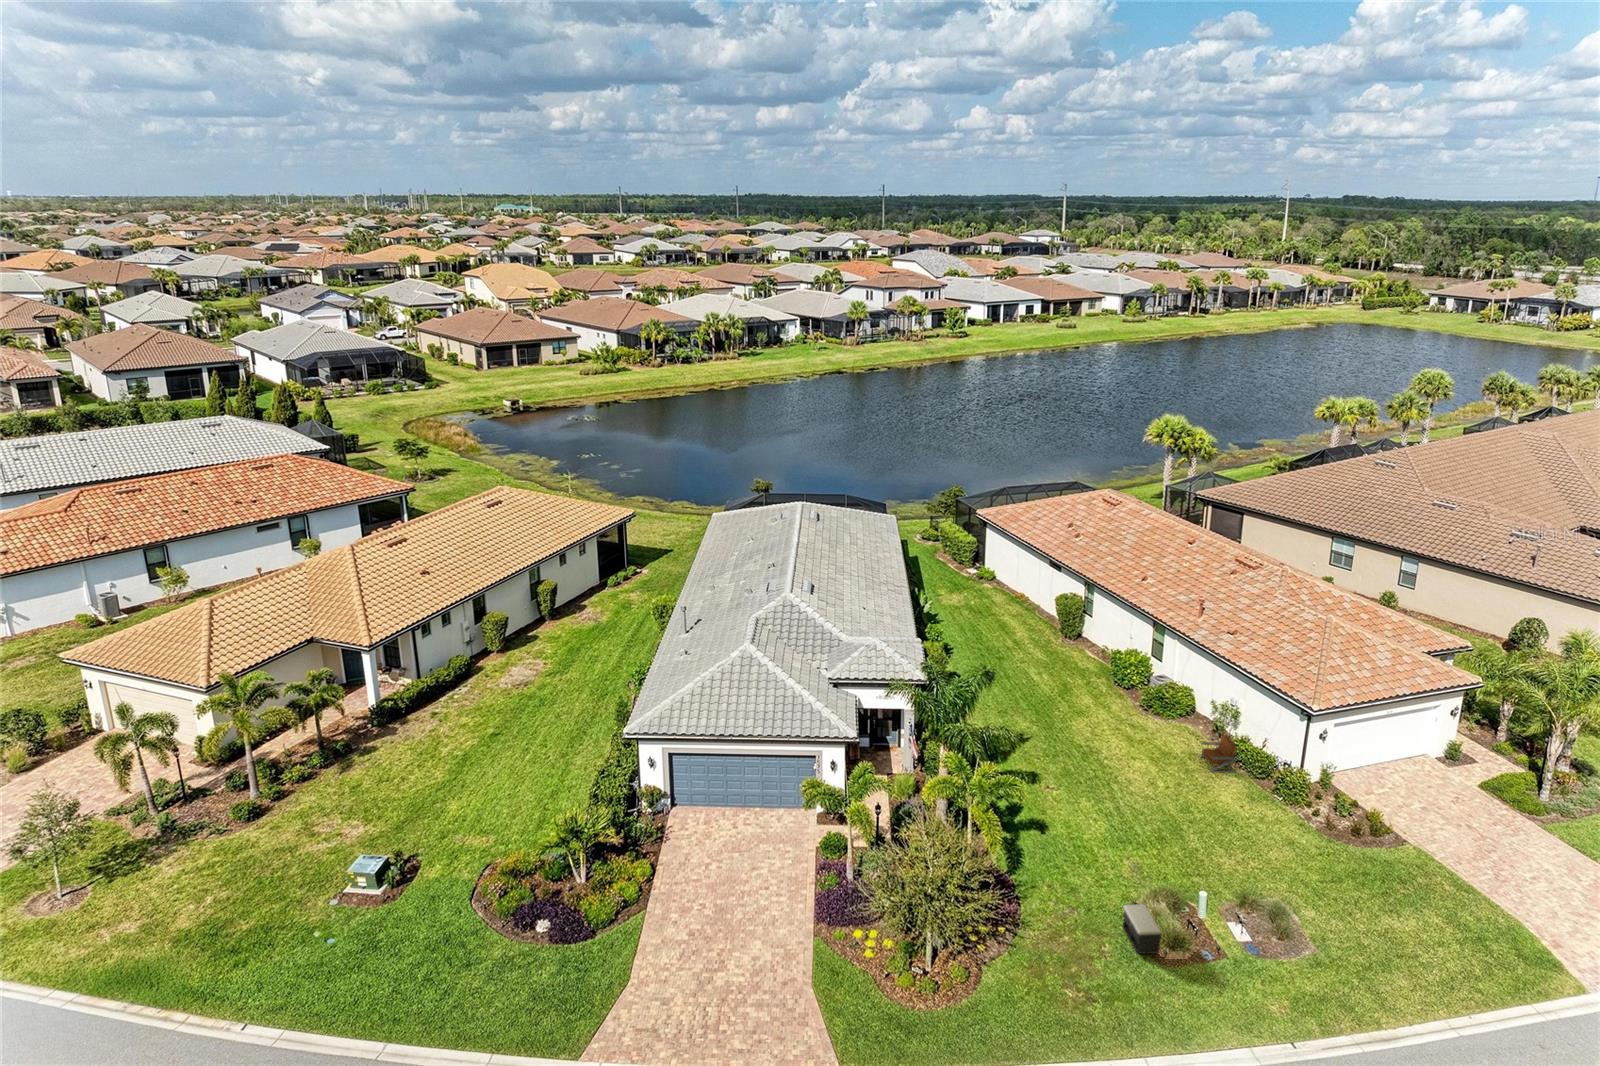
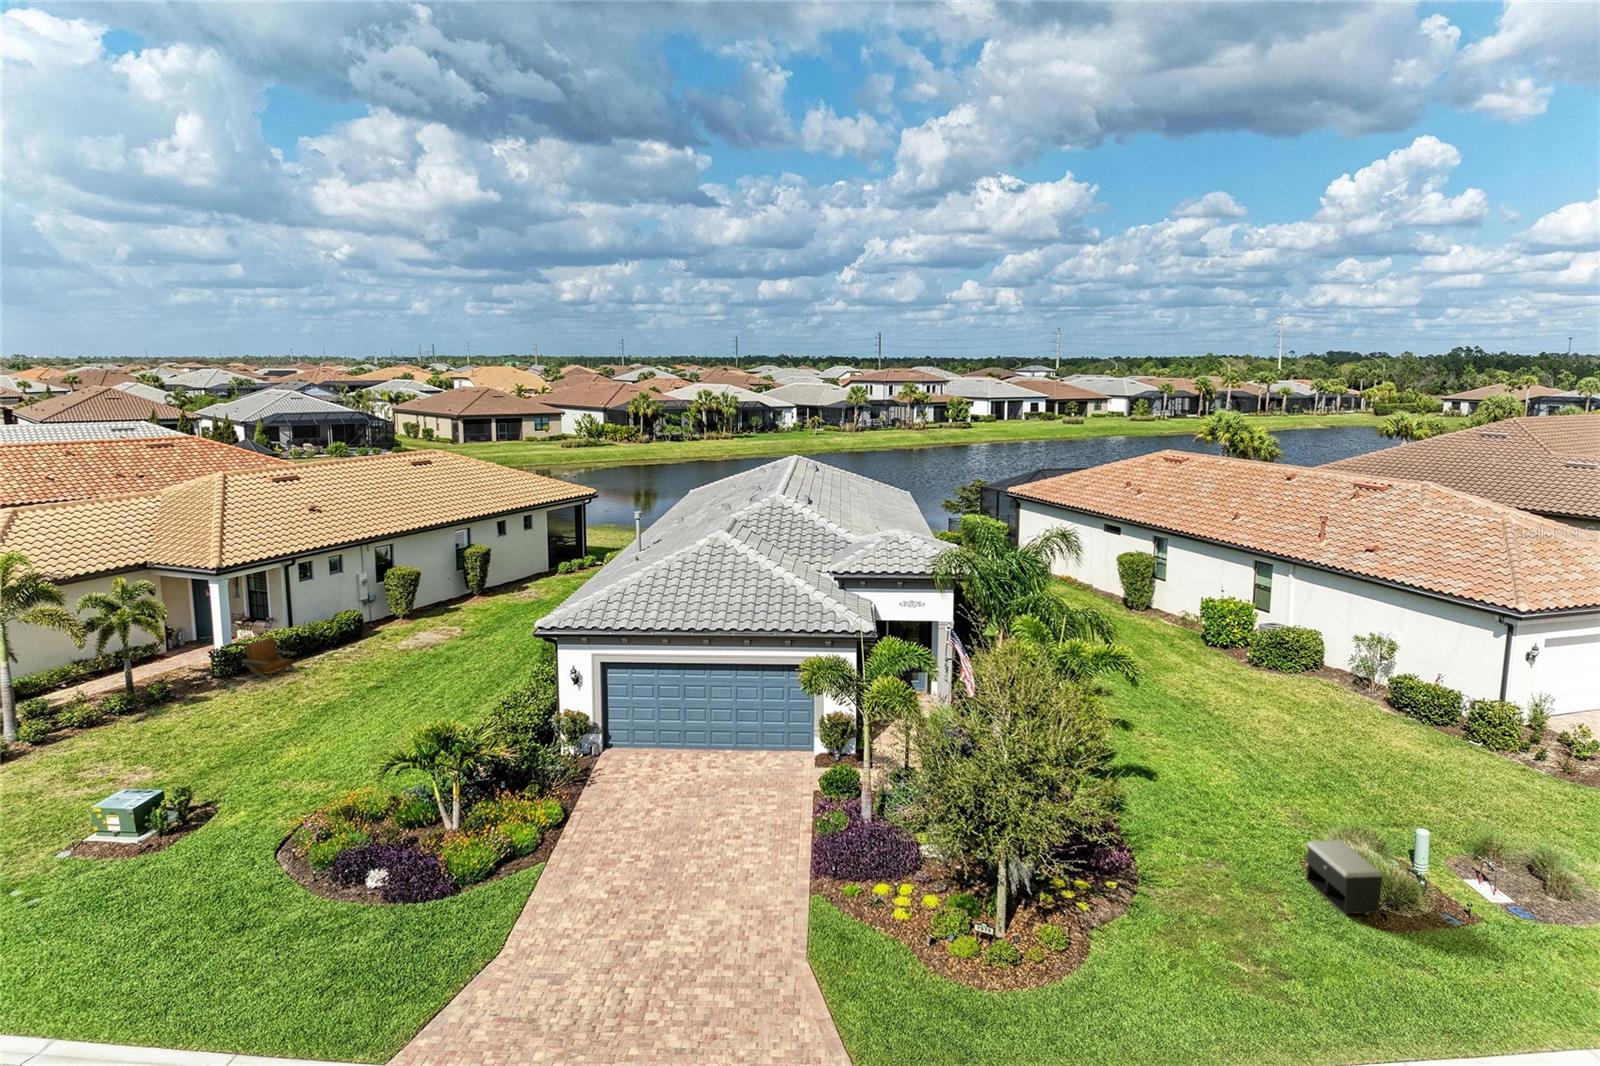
lounge chair: present [1200,735,1238,773] -> present [242,638,298,682]

